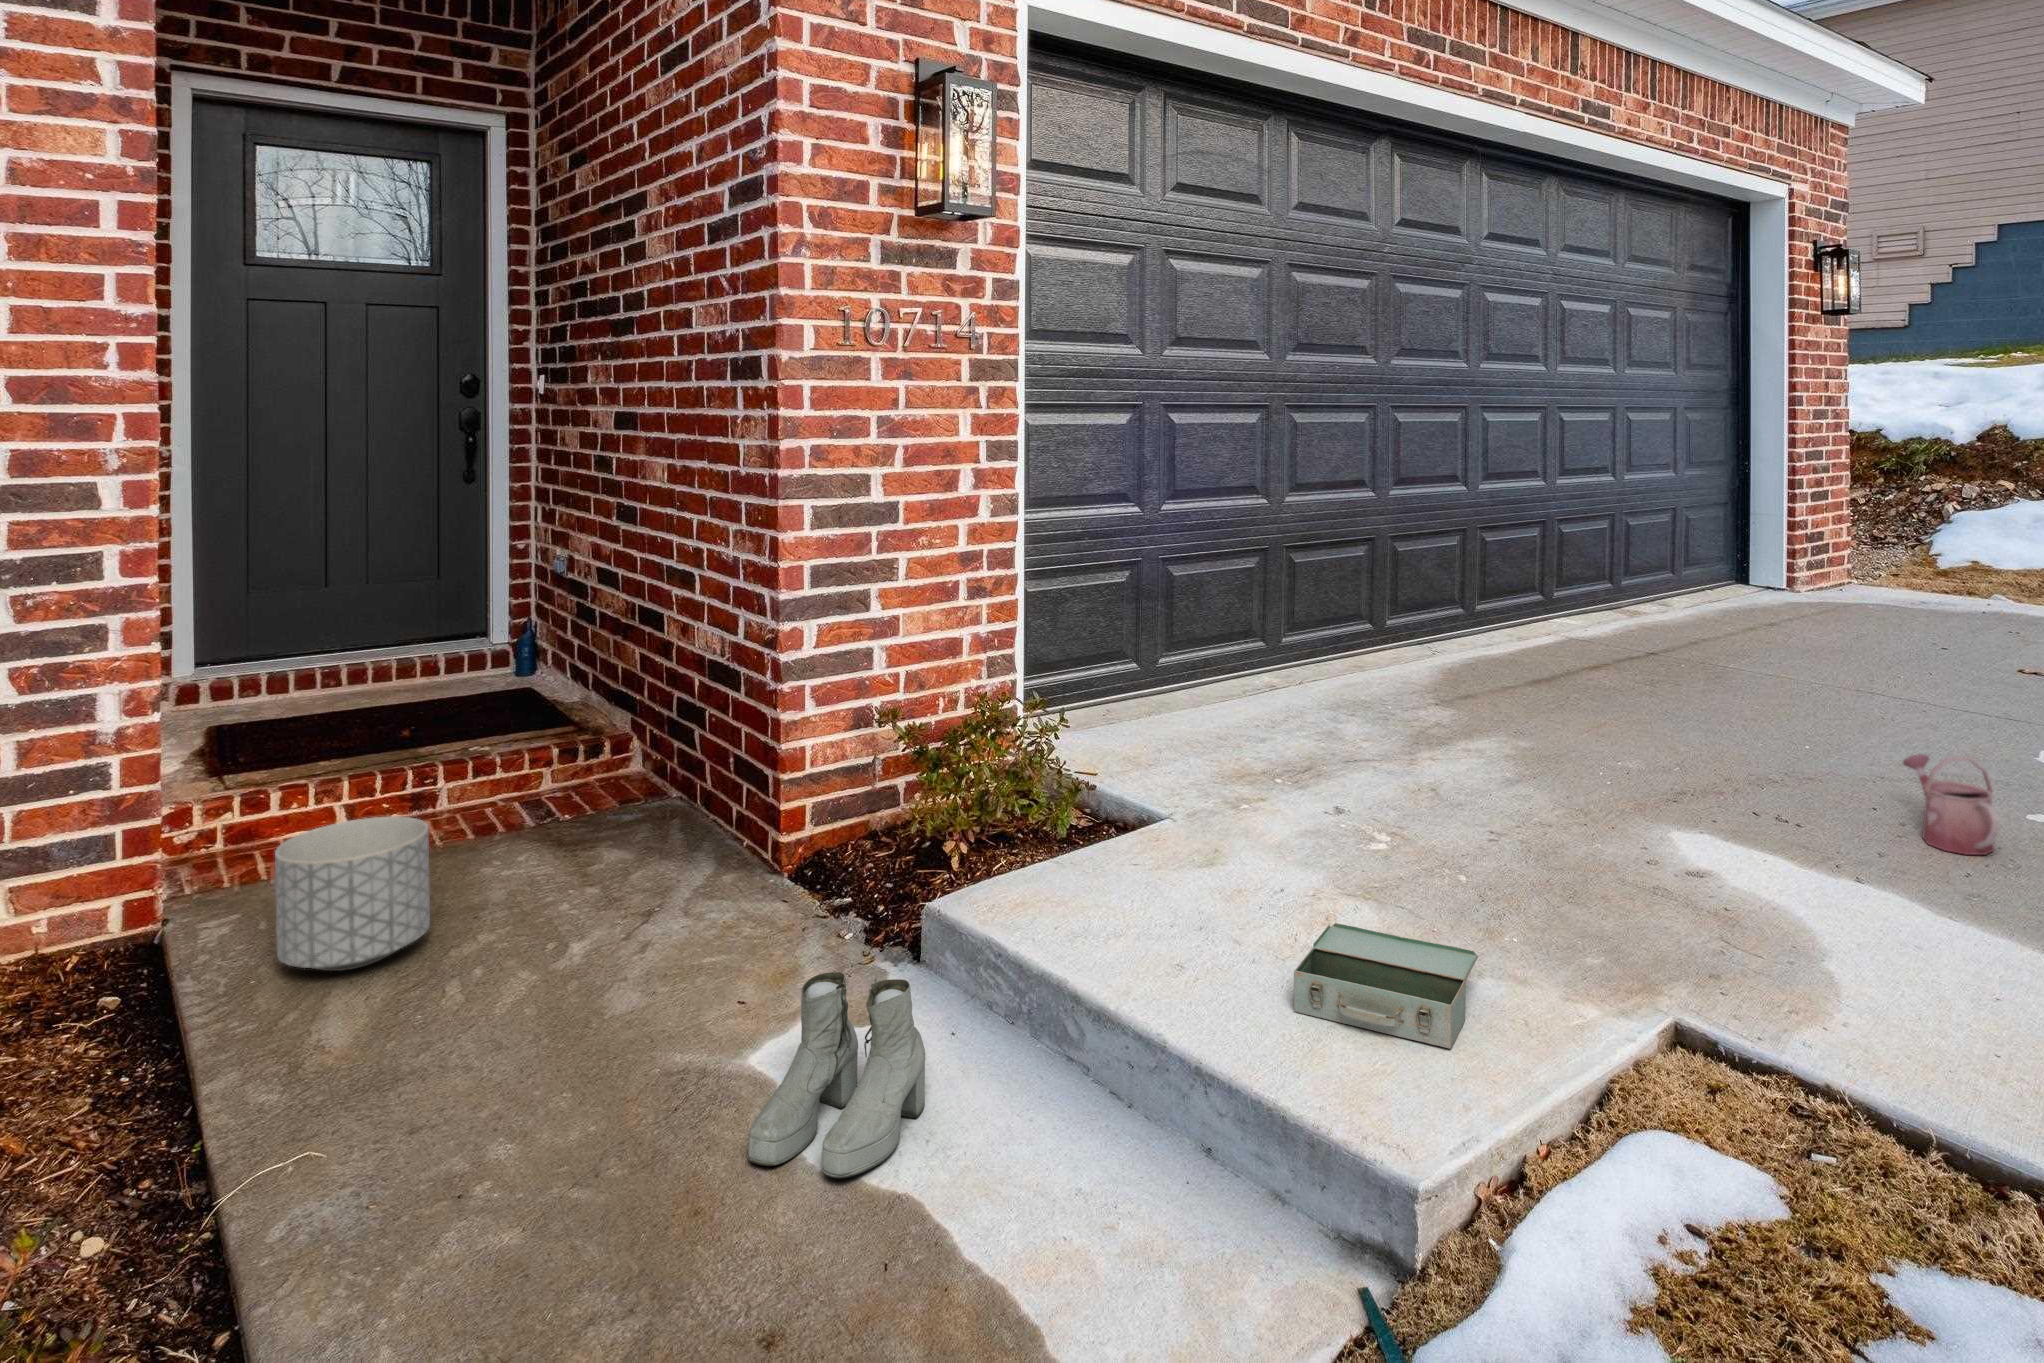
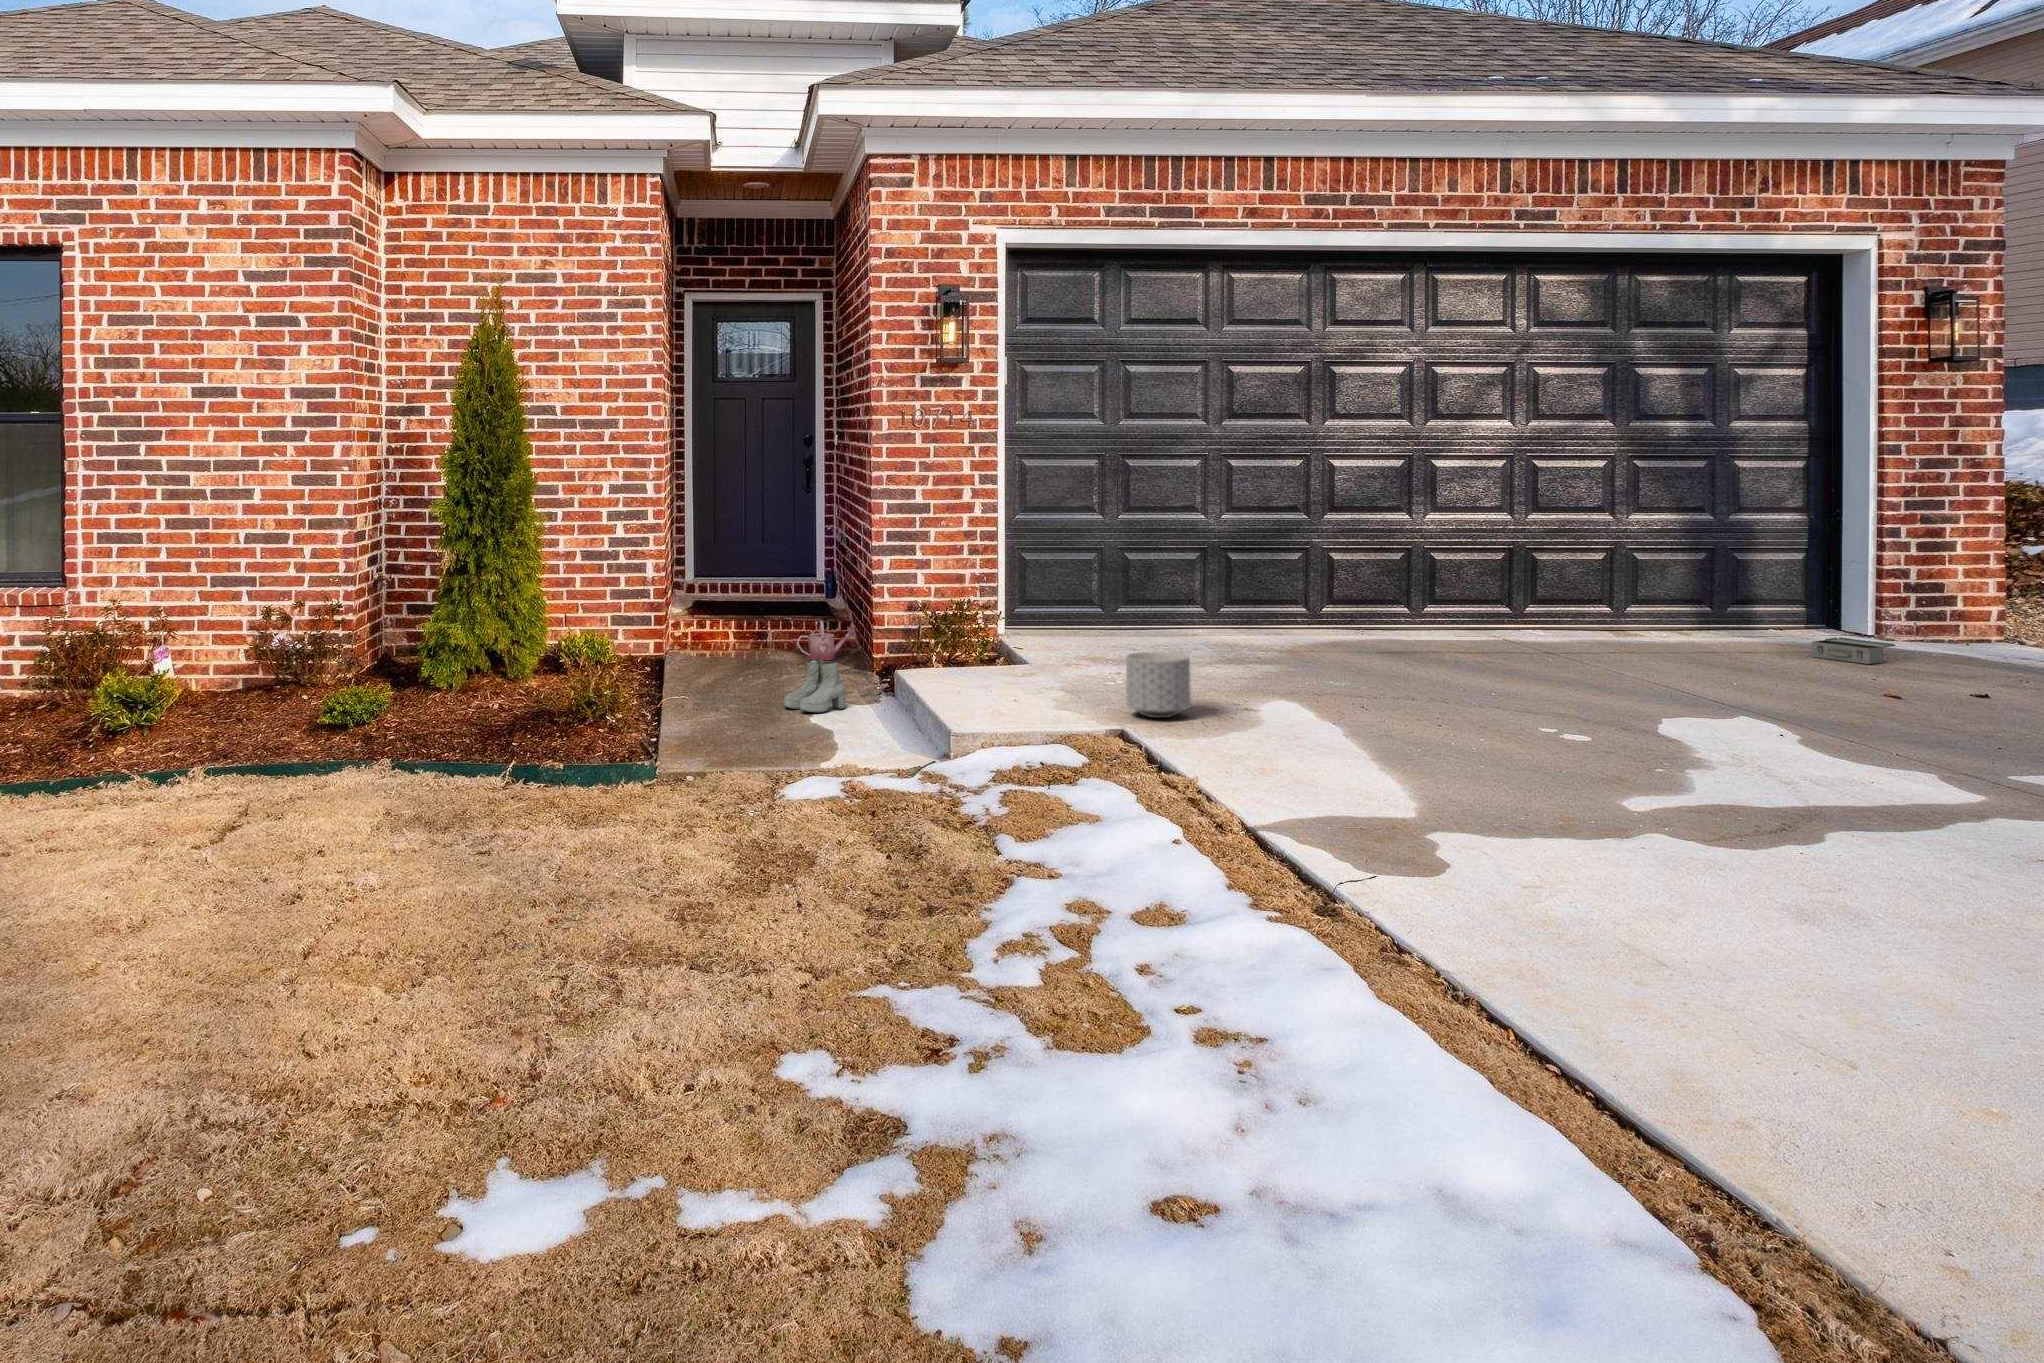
watering can: present [1903,754,1999,855] -> present [797,621,856,660]
planter: present [275,817,430,971] -> present [1126,652,1191,718]
toolbox: present [1294,923,1478,1049] -> present [1812,637,1896,664]

